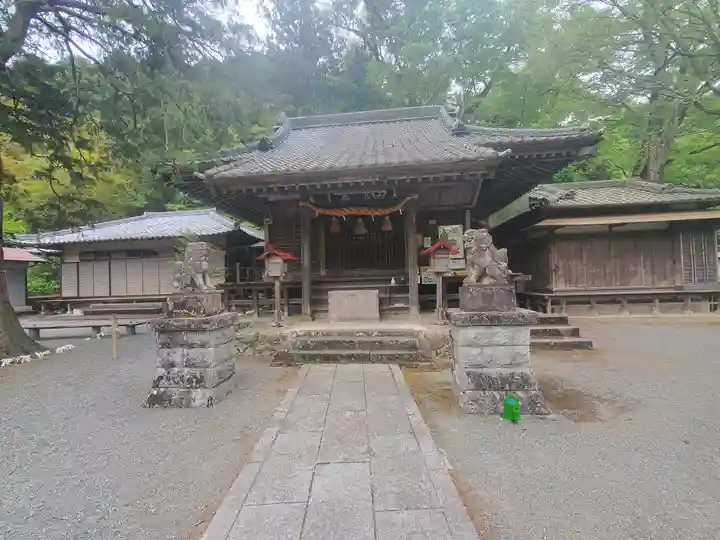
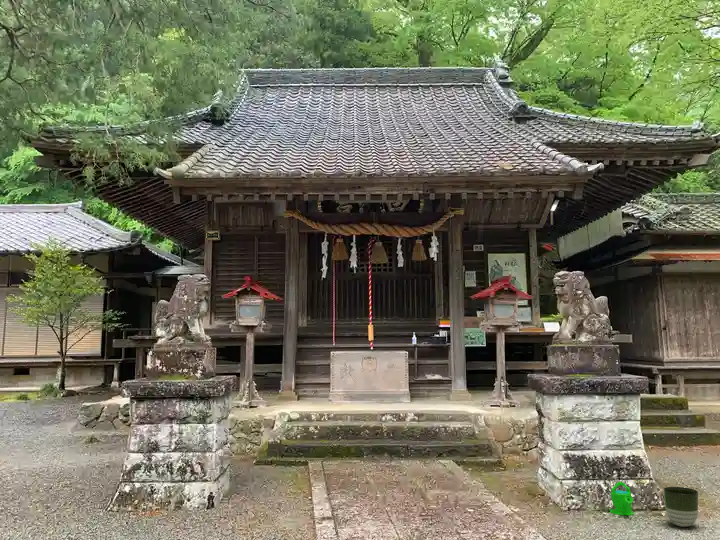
planter: none [545,401,574,435] -> present [664,487,698,527]

